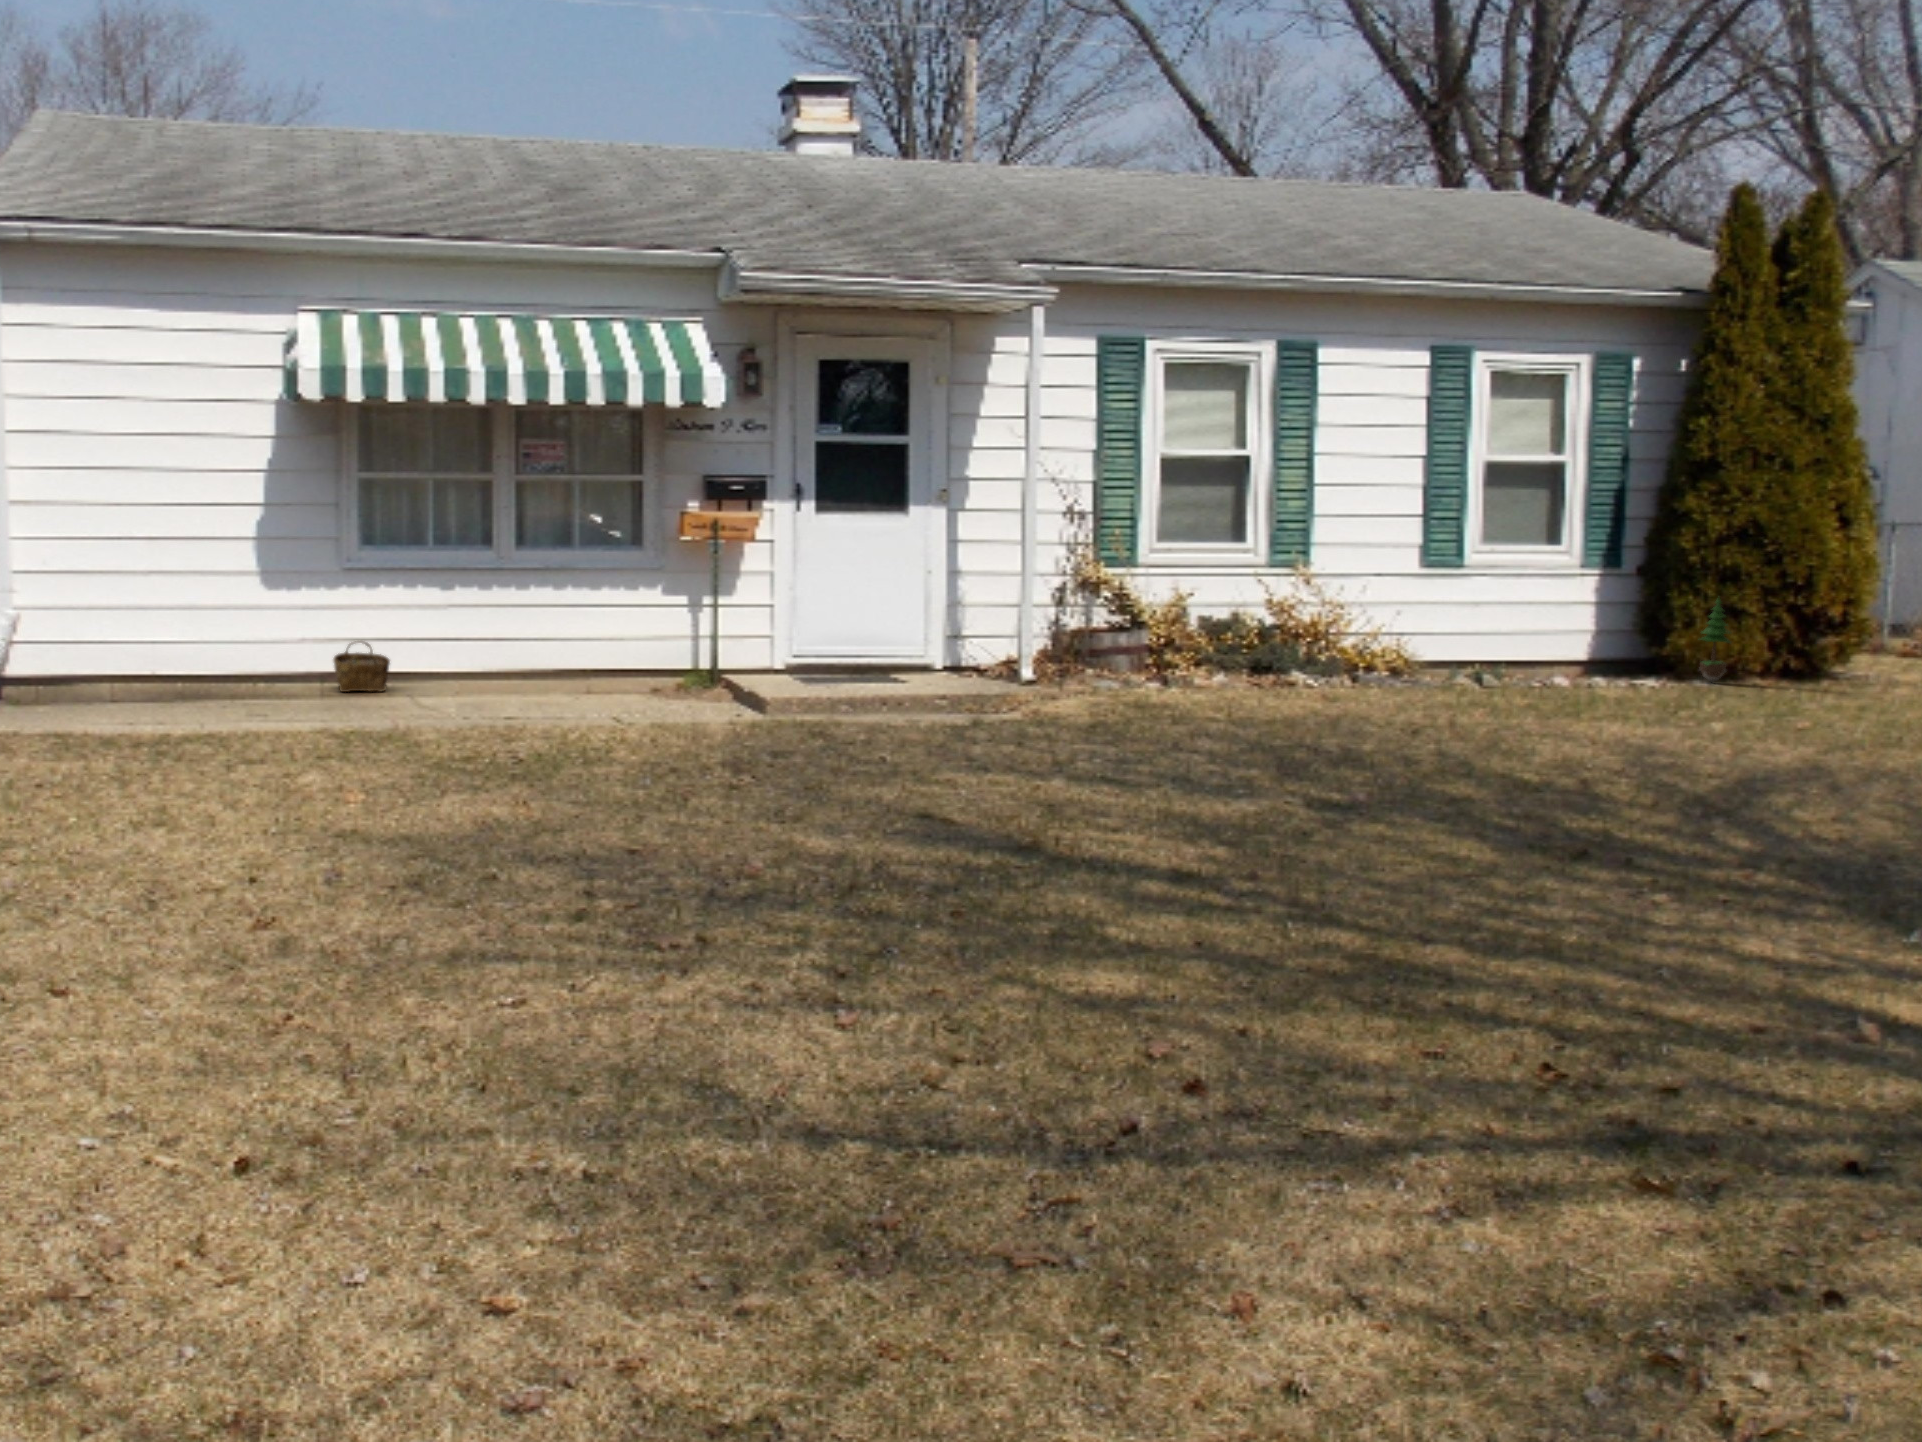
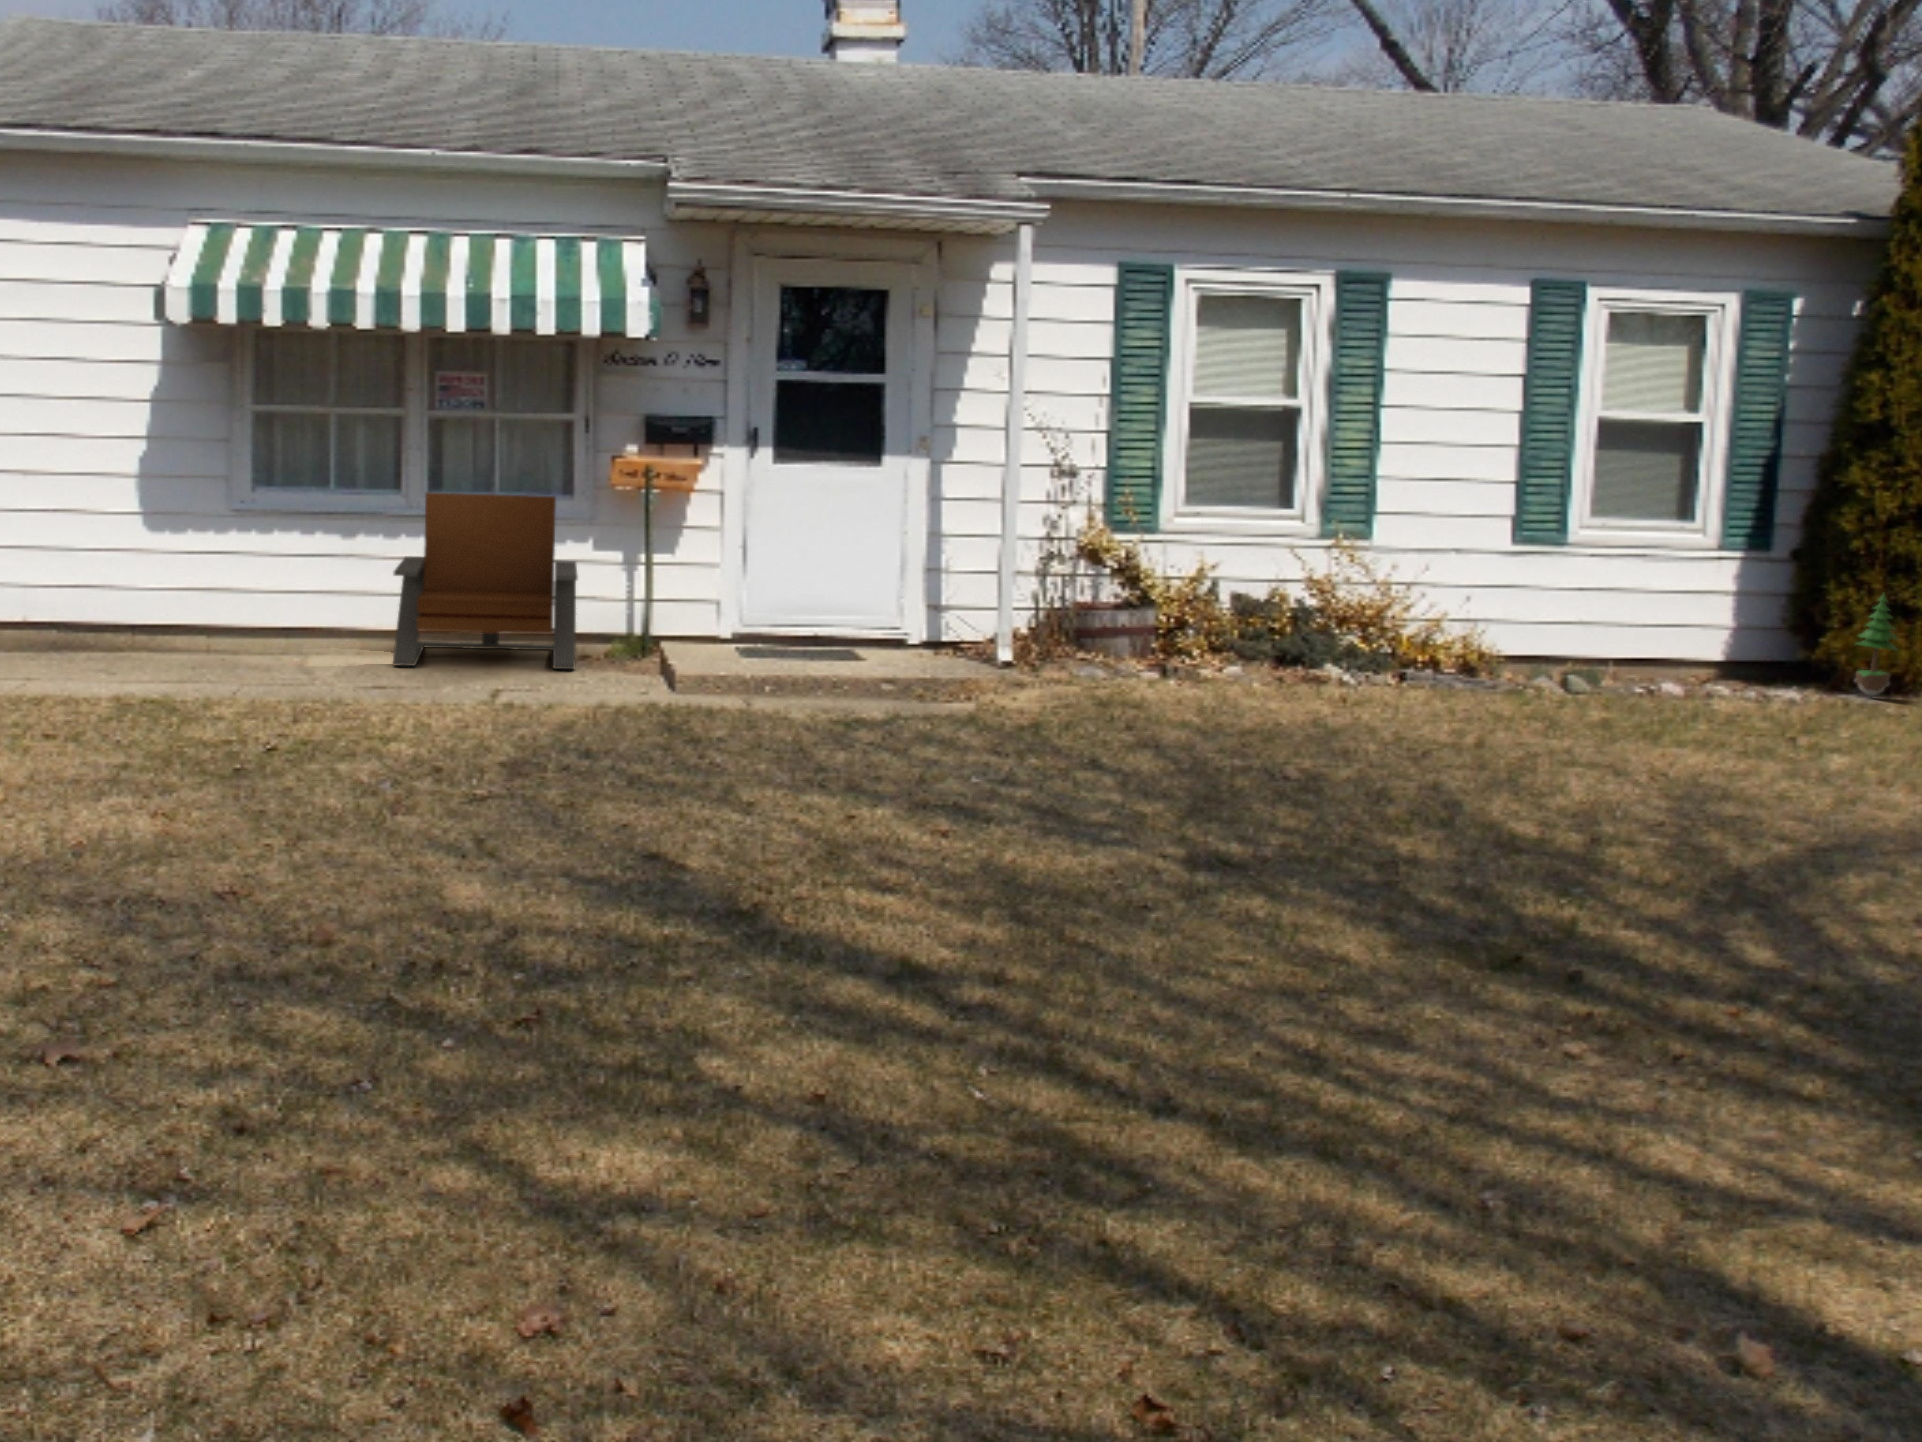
lounge chair: none [501,547,675,700] -> present [393,492,578,669]
woven basket: present [333,641,390,692] -> none [211,590,275,648]

